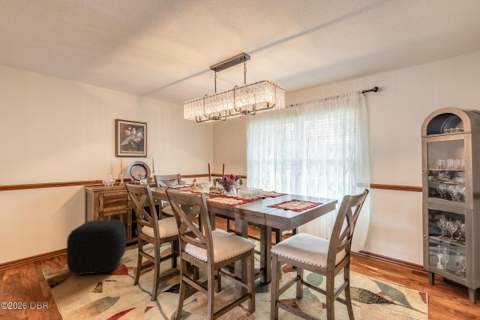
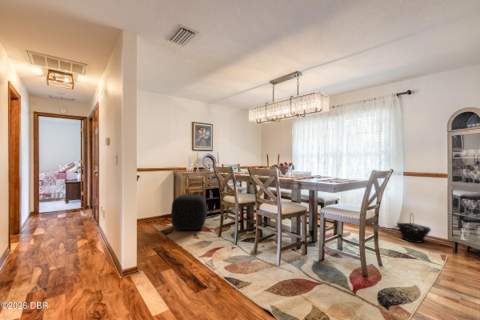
basket: none [362,234,404,272] -> present [396,220,430,243]

